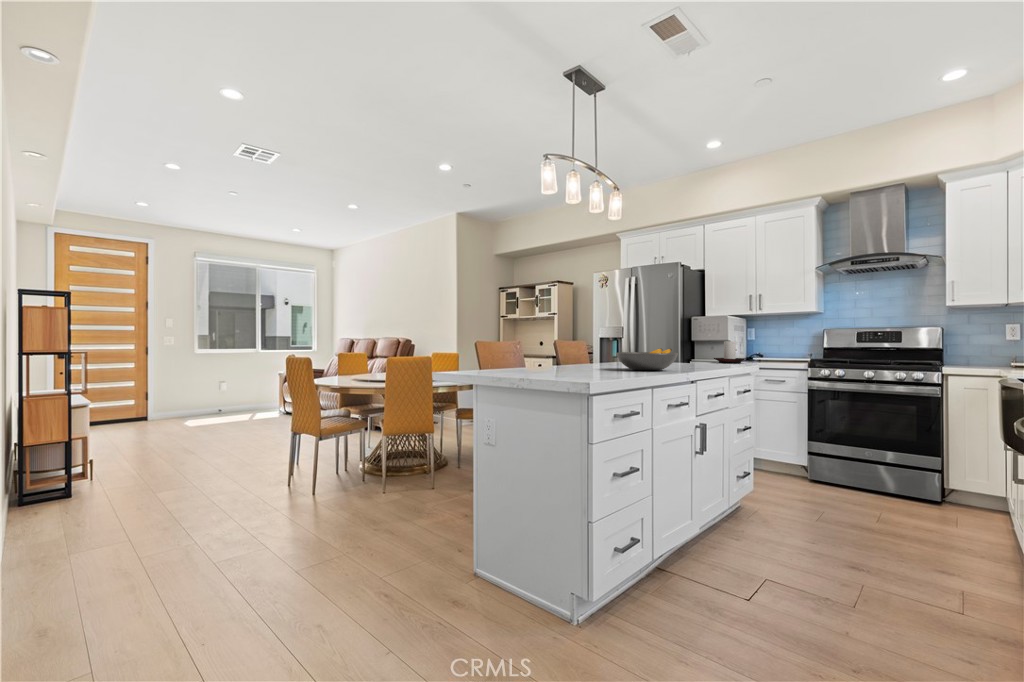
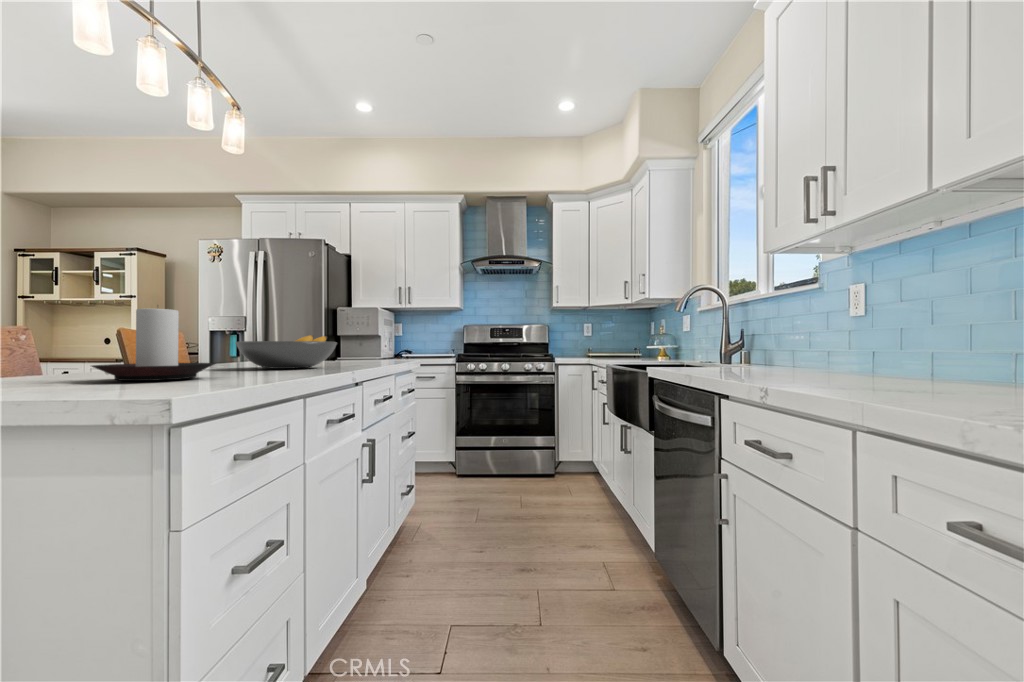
candle holder: present [714,341,746,363] -> present [92,308,215,381]

